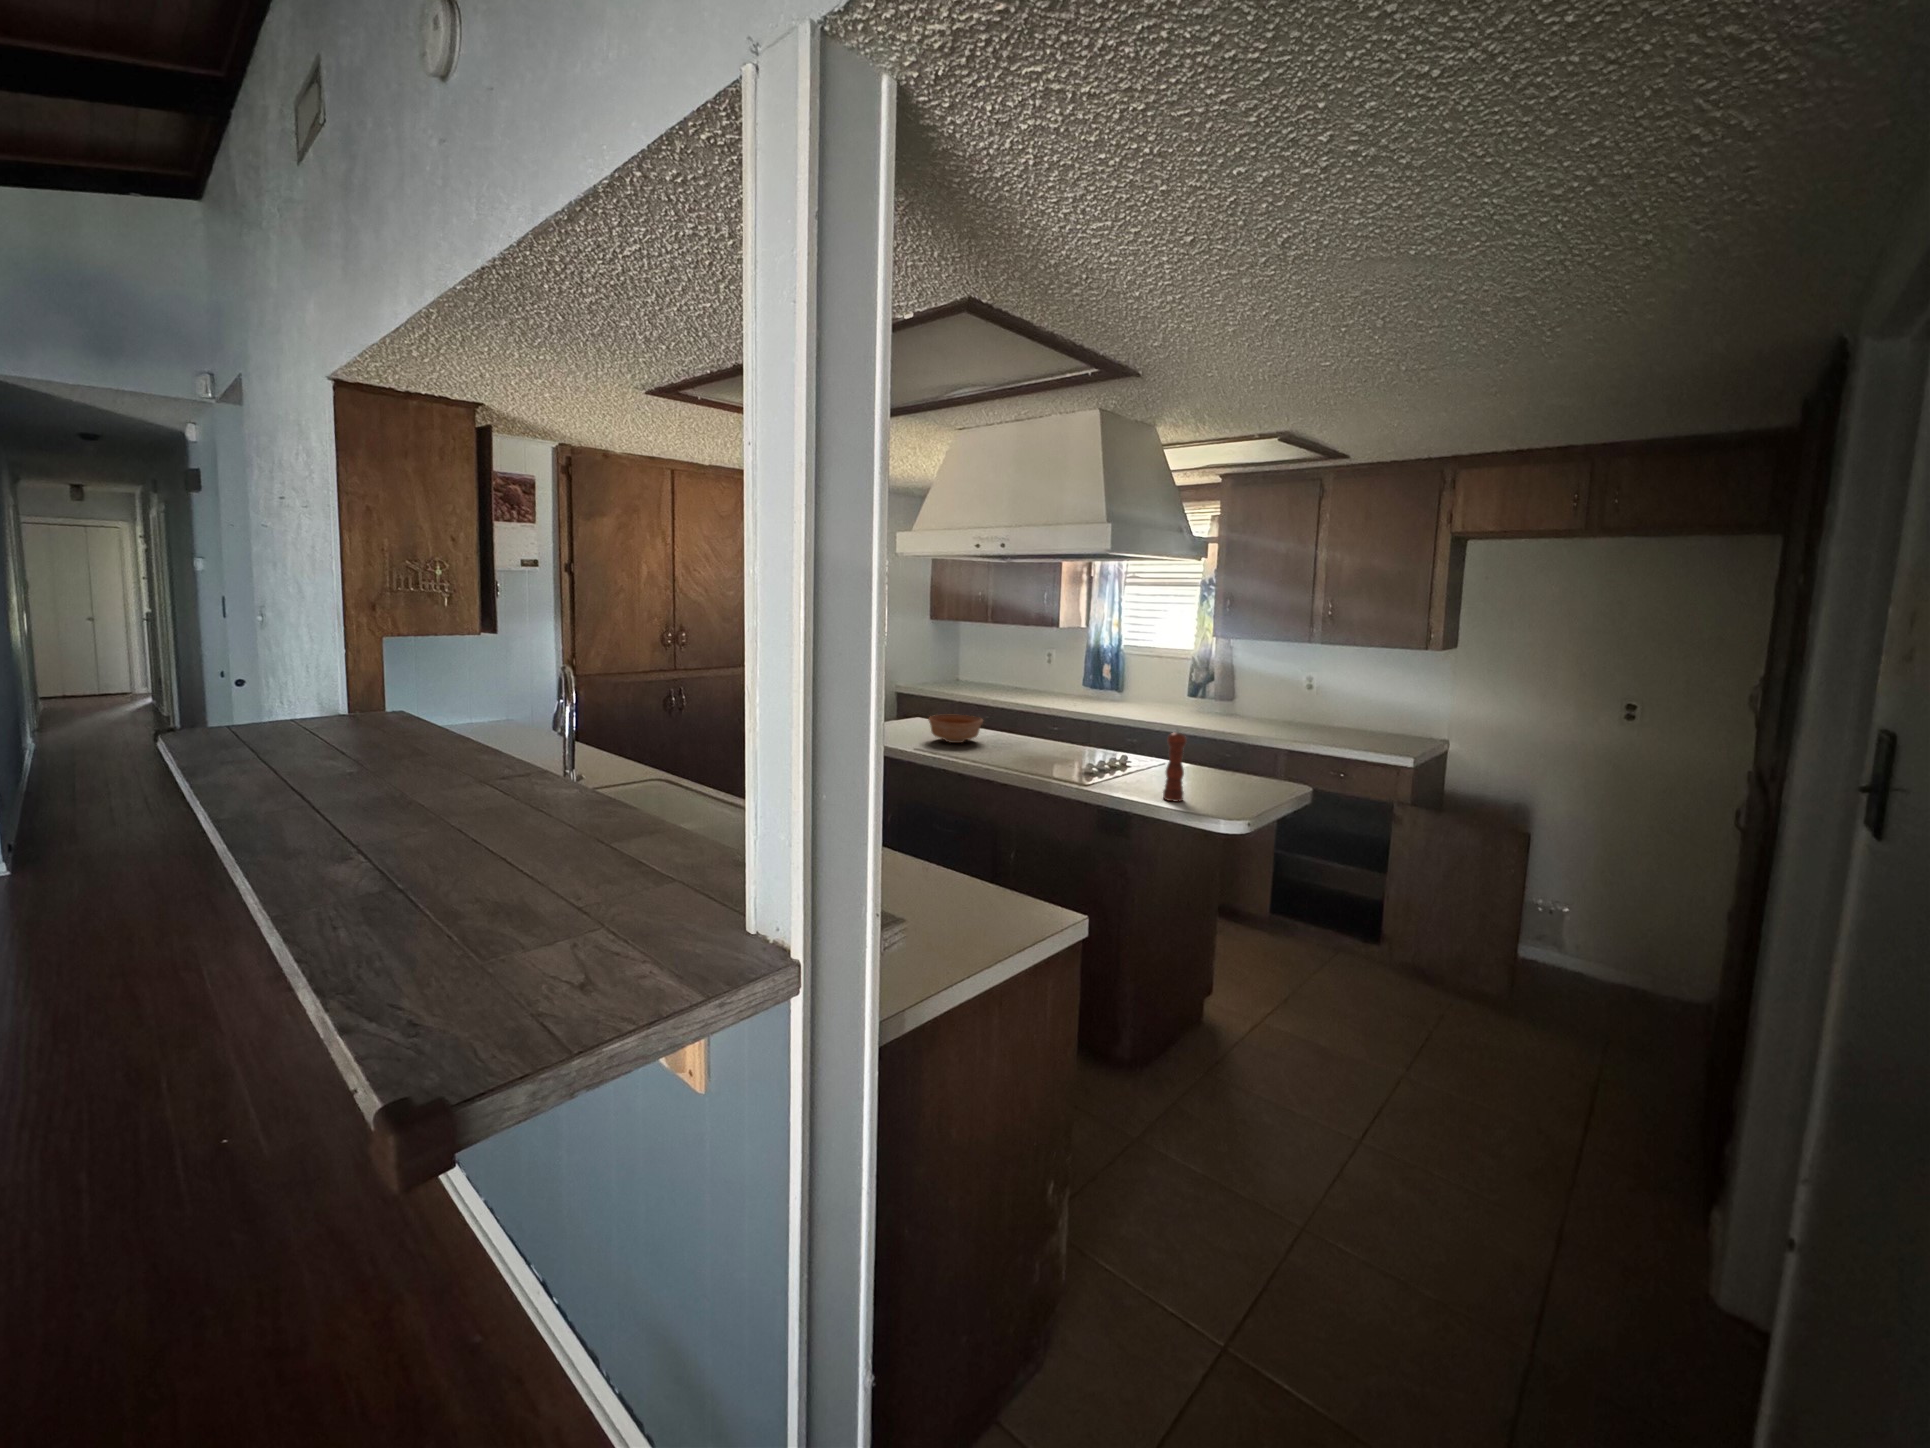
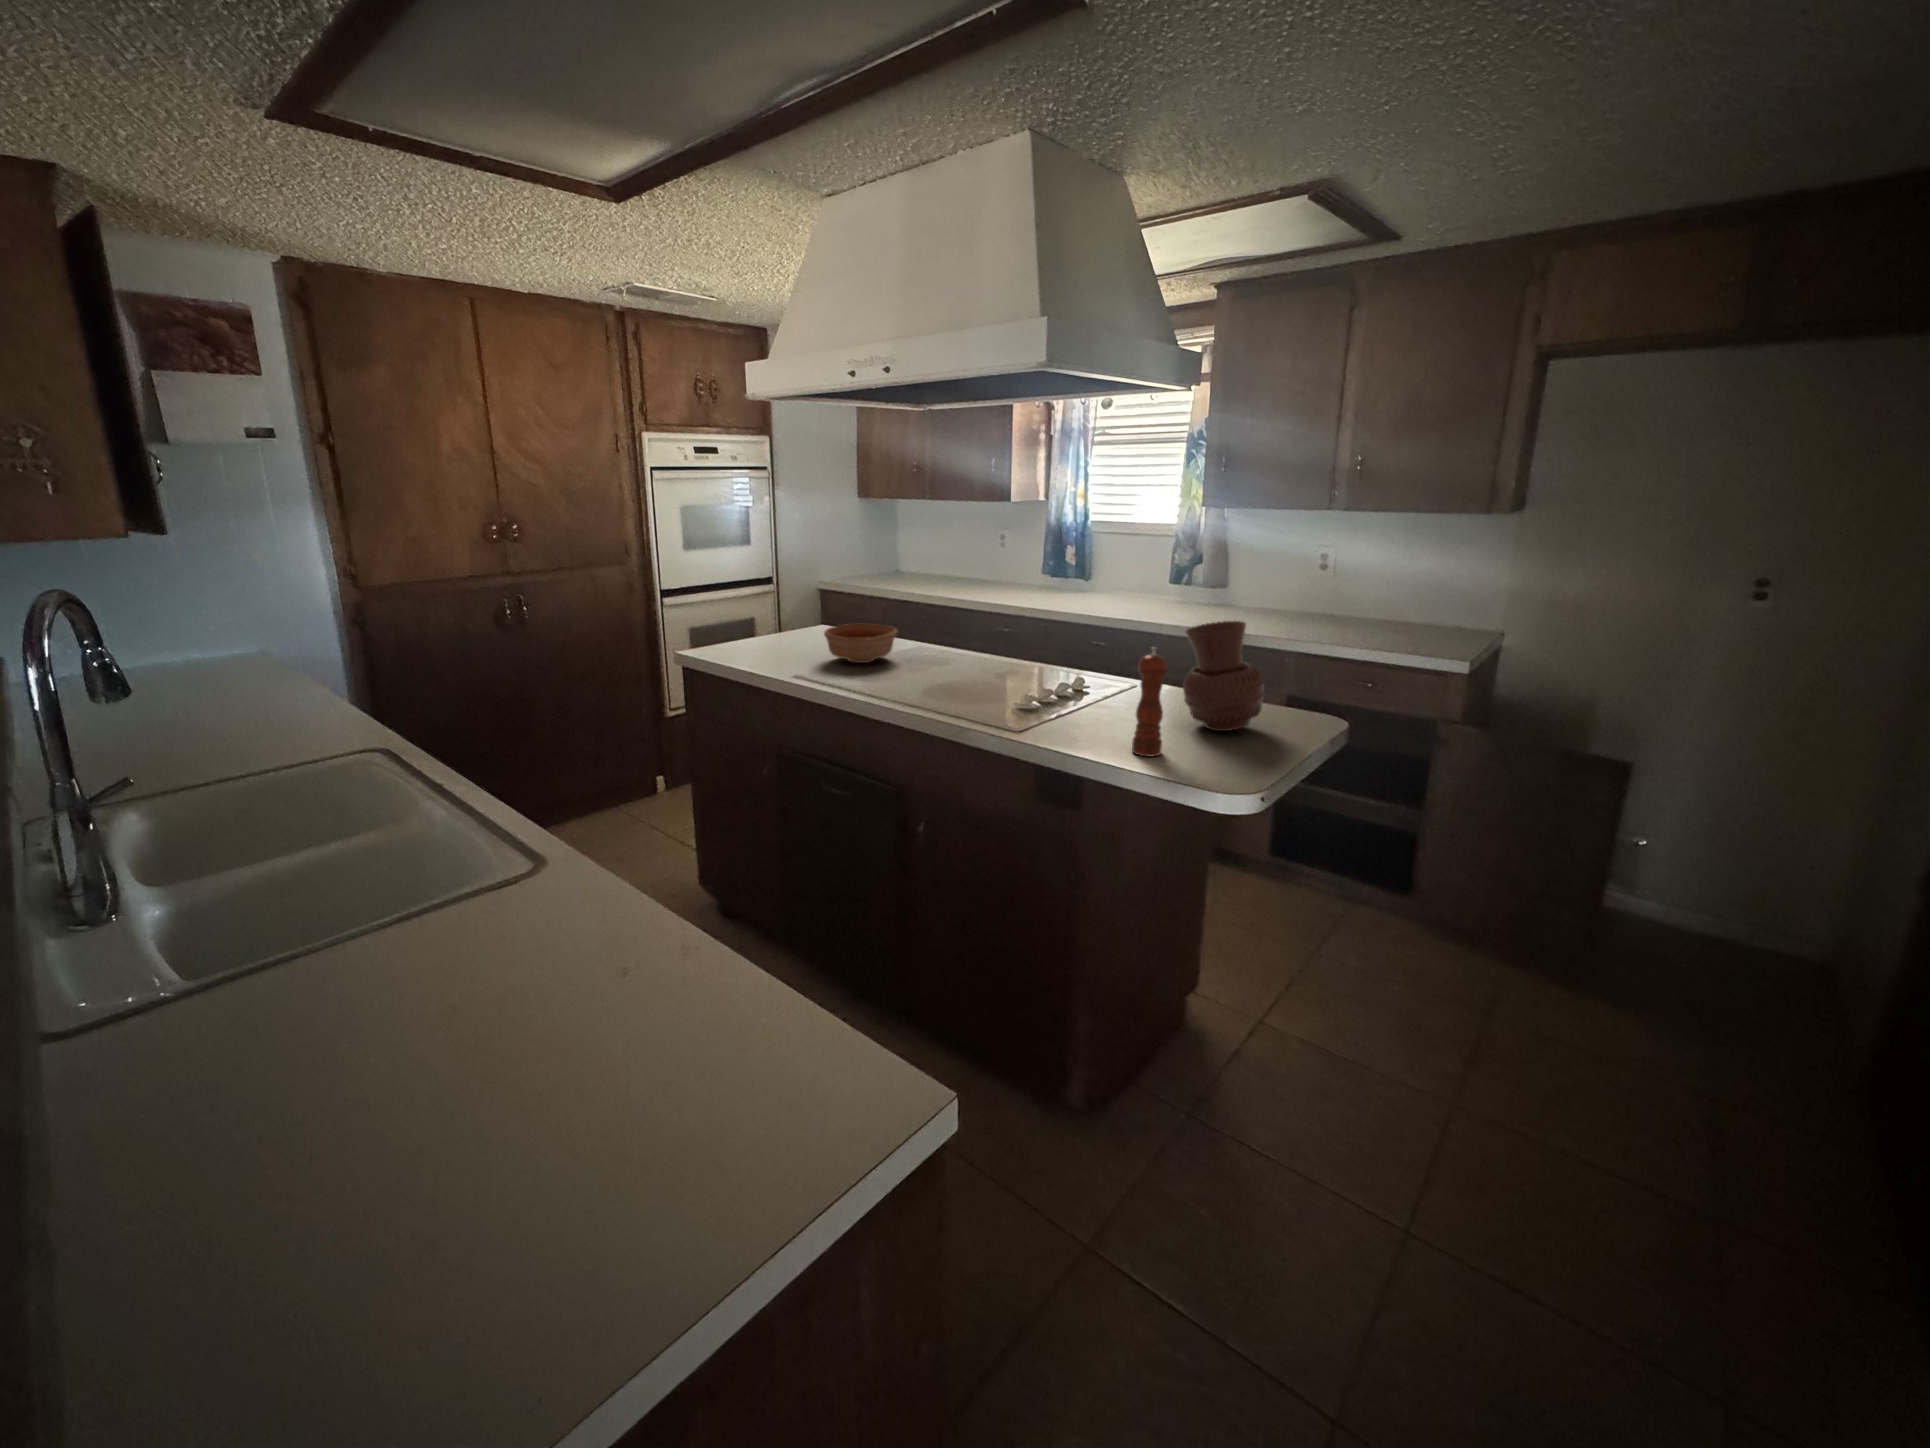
vase: none [1198,714,1254,790] -> present [1183,621,1265,731]

